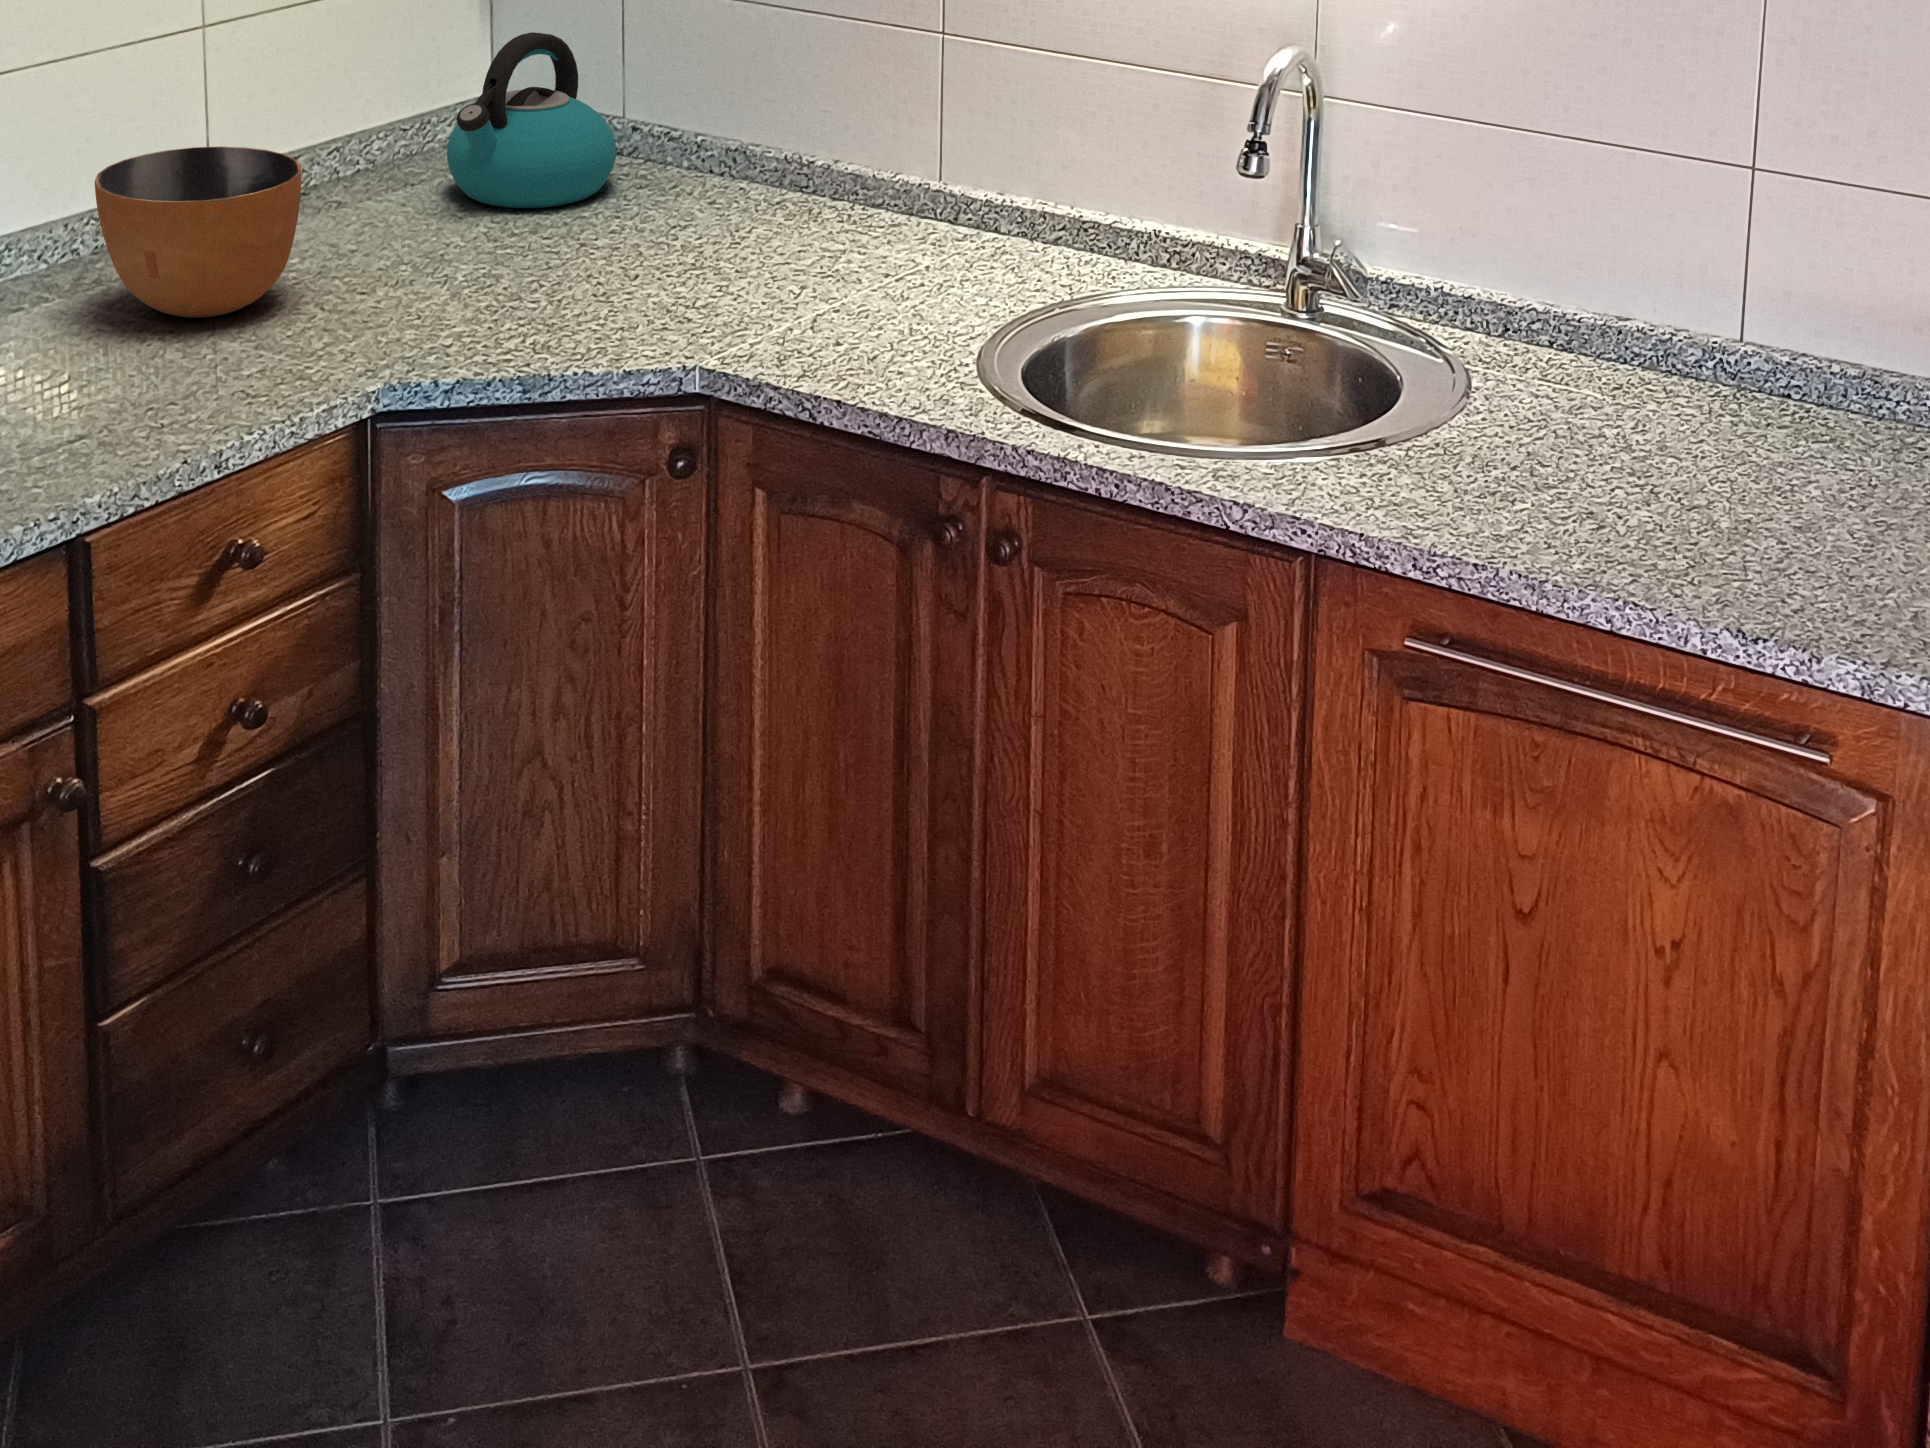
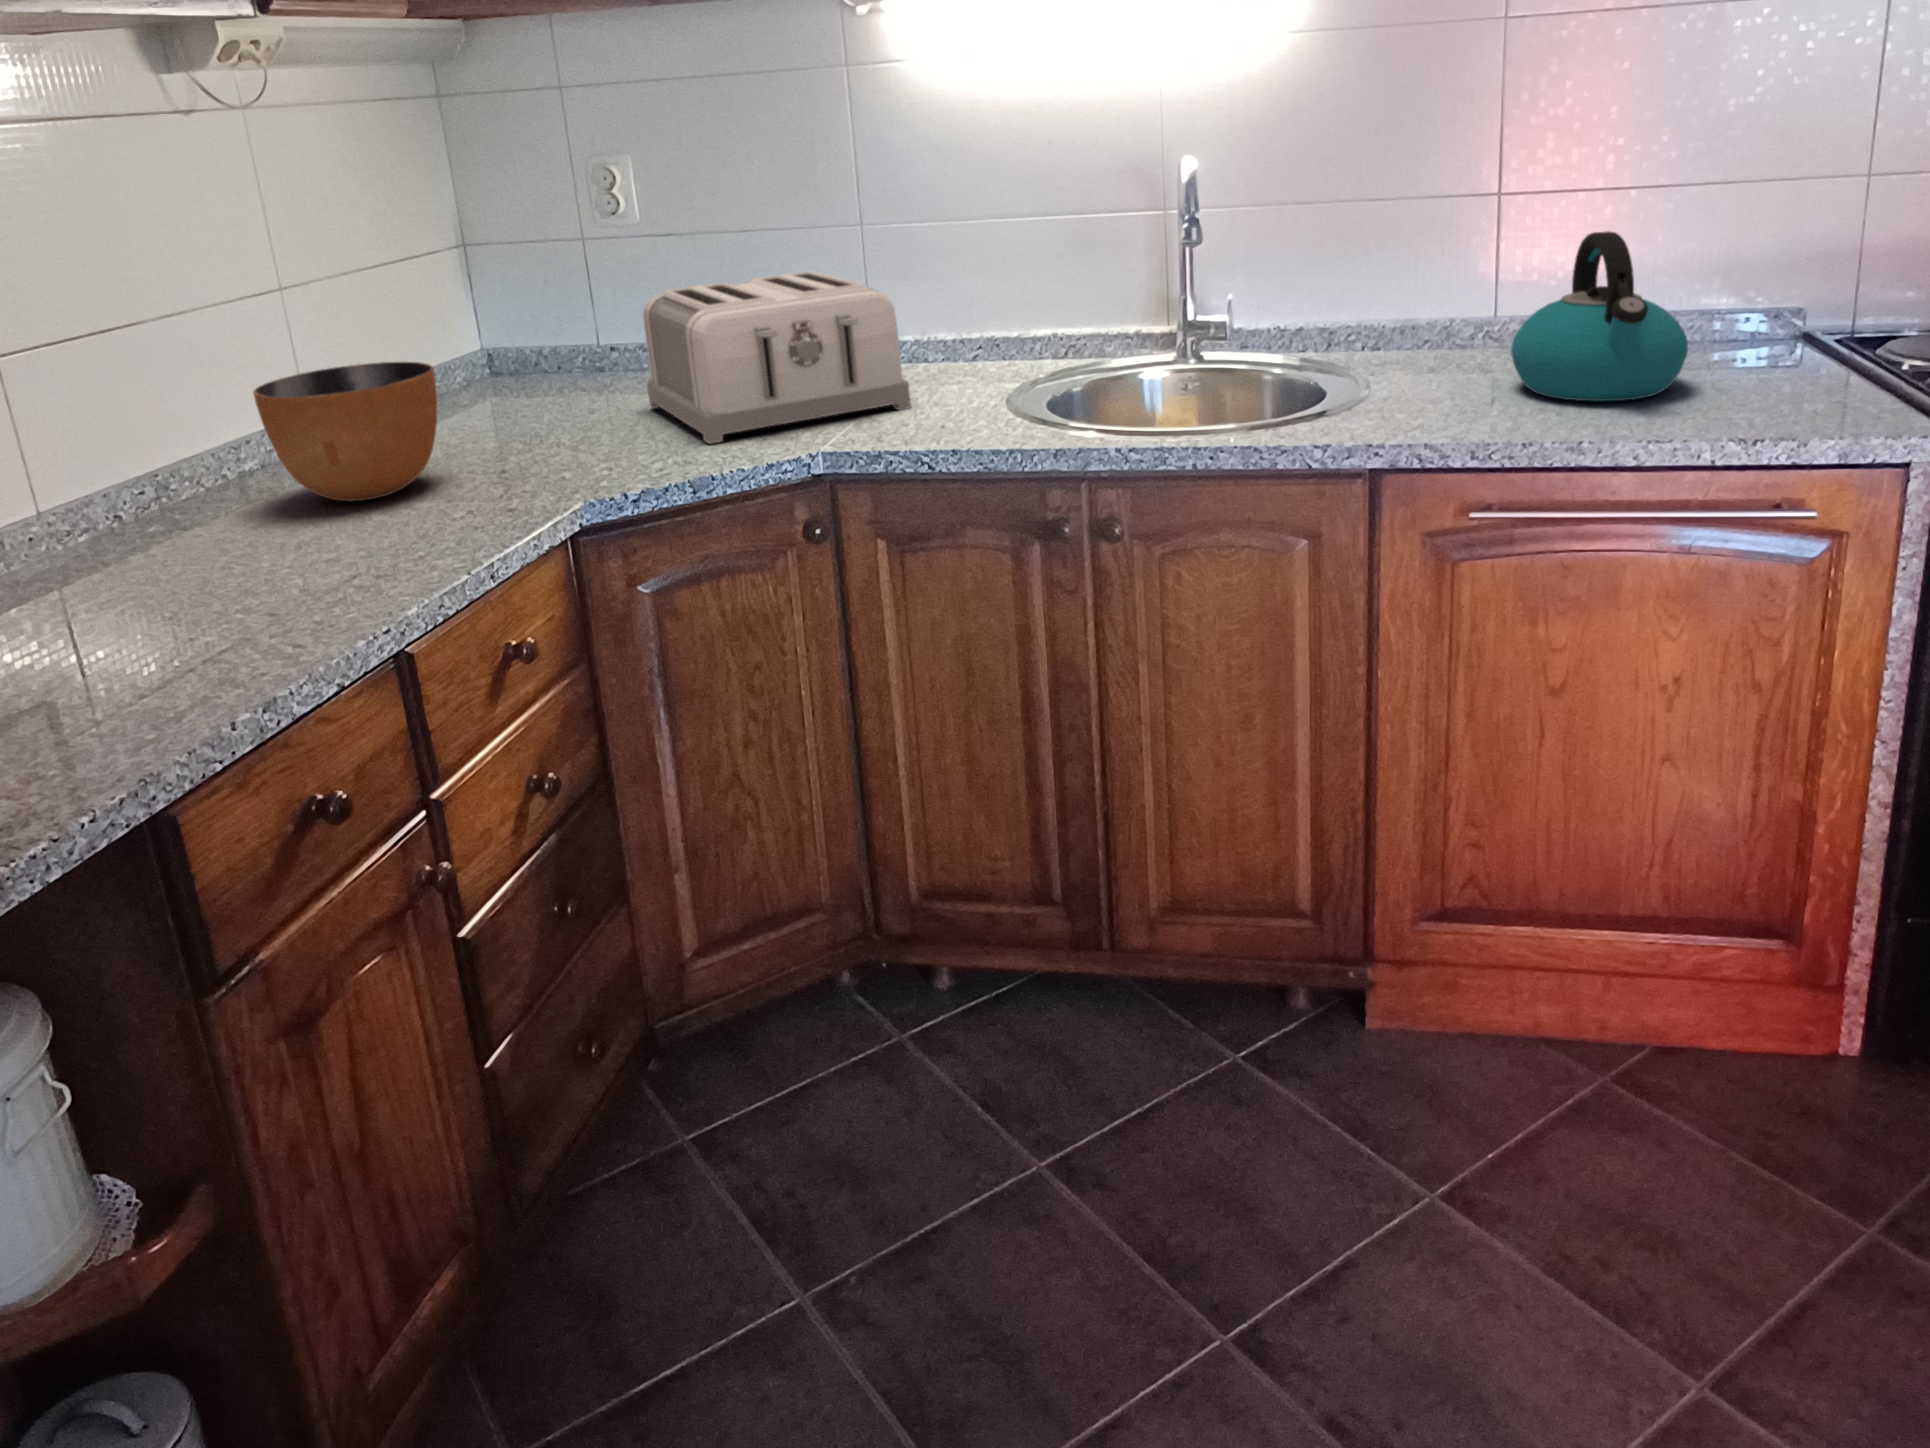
kettle: present [447,32,616,208] -> present [1511,231,1688,401]
toaster: none [604,93,887,318] -> present [643,271,911,444]

